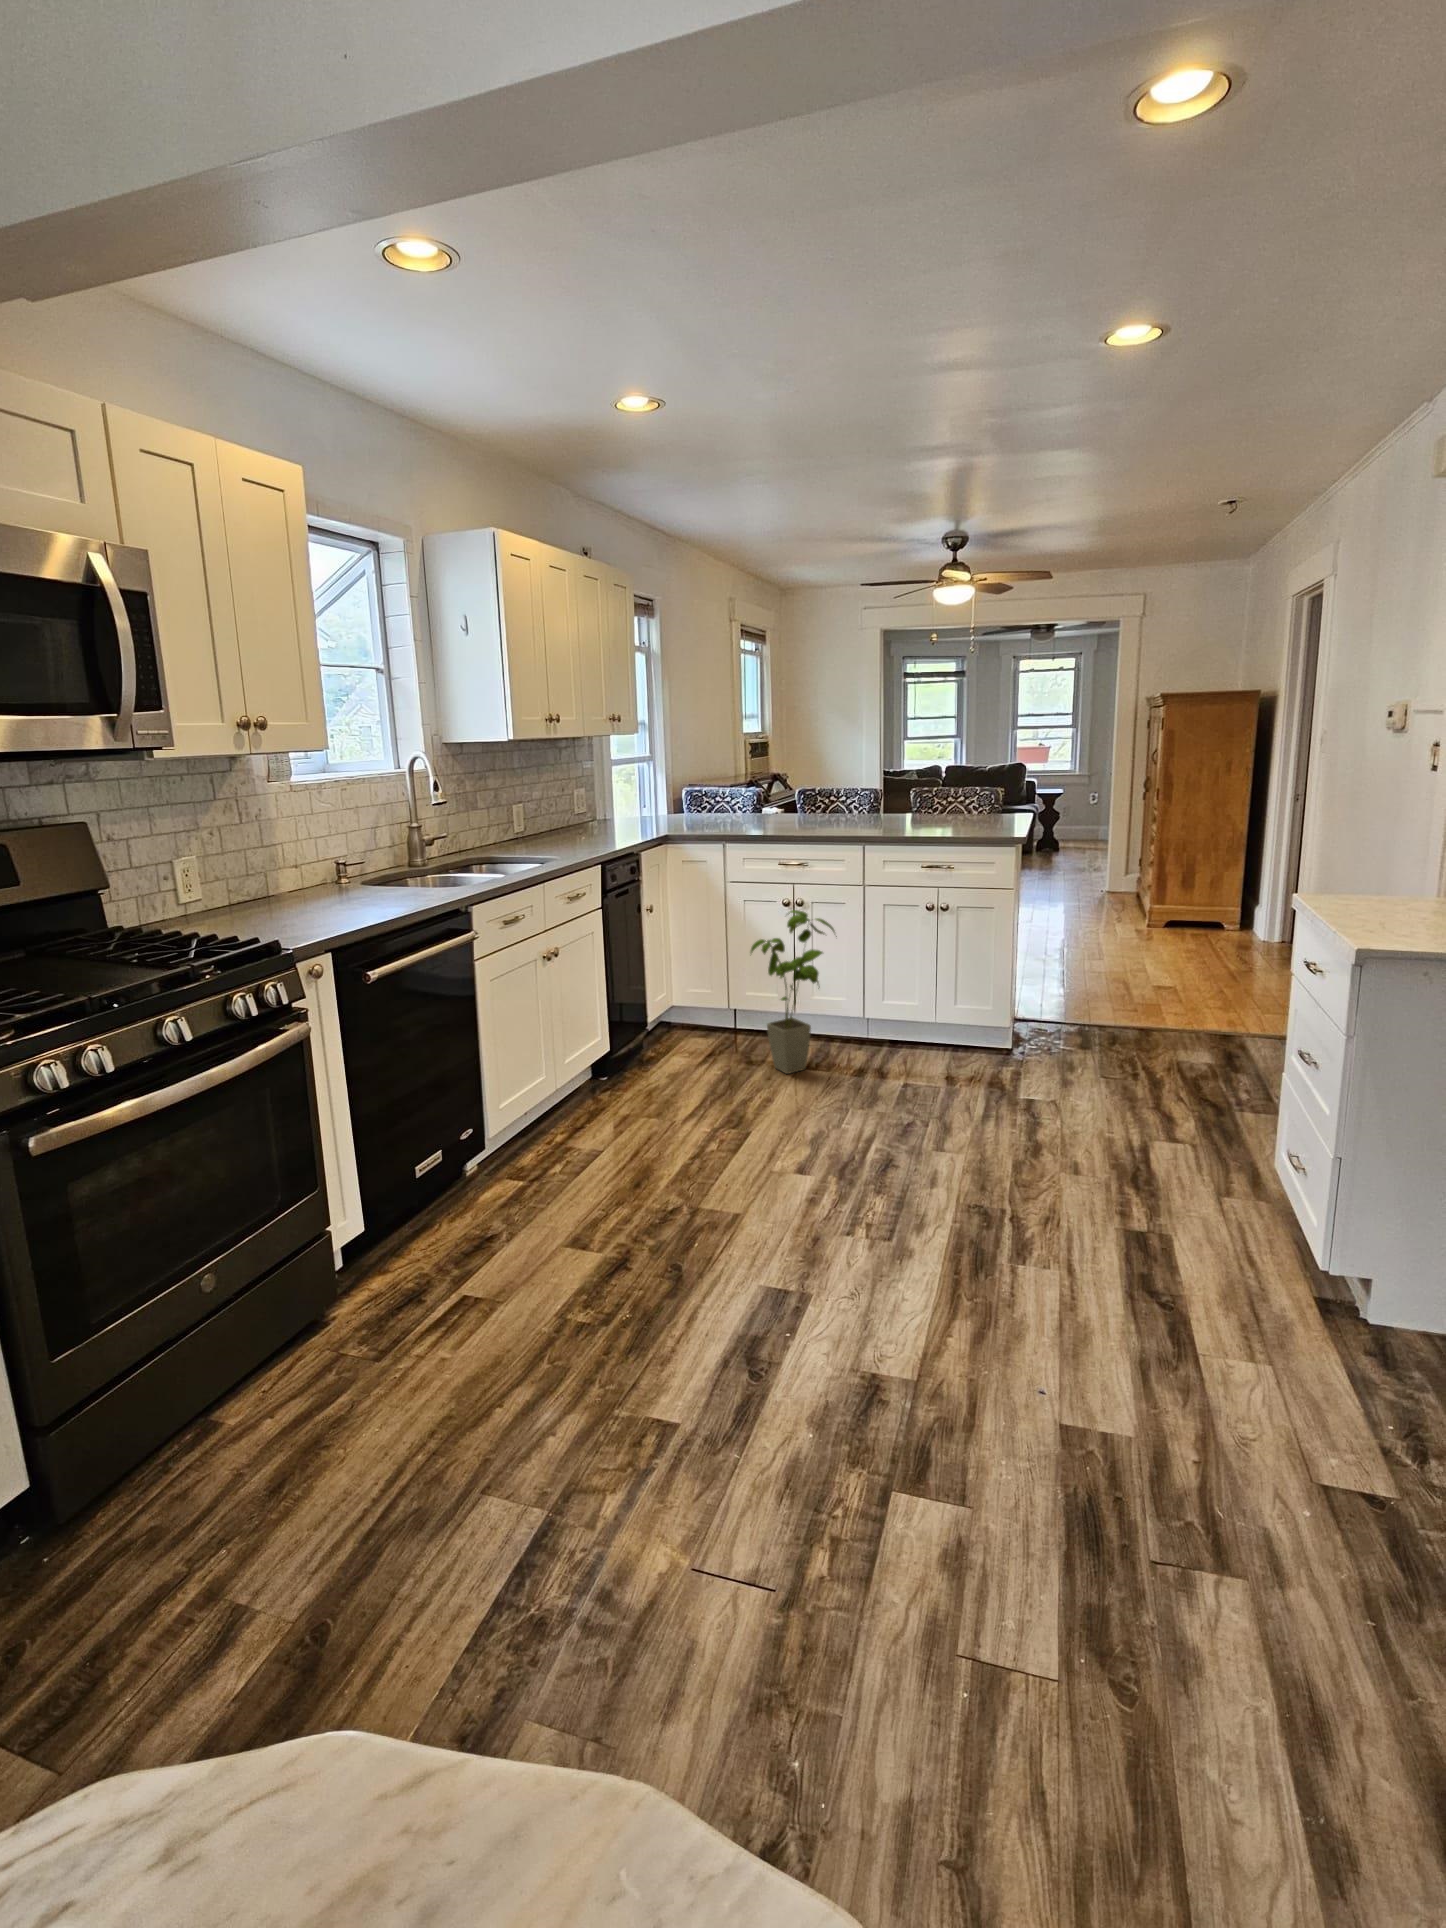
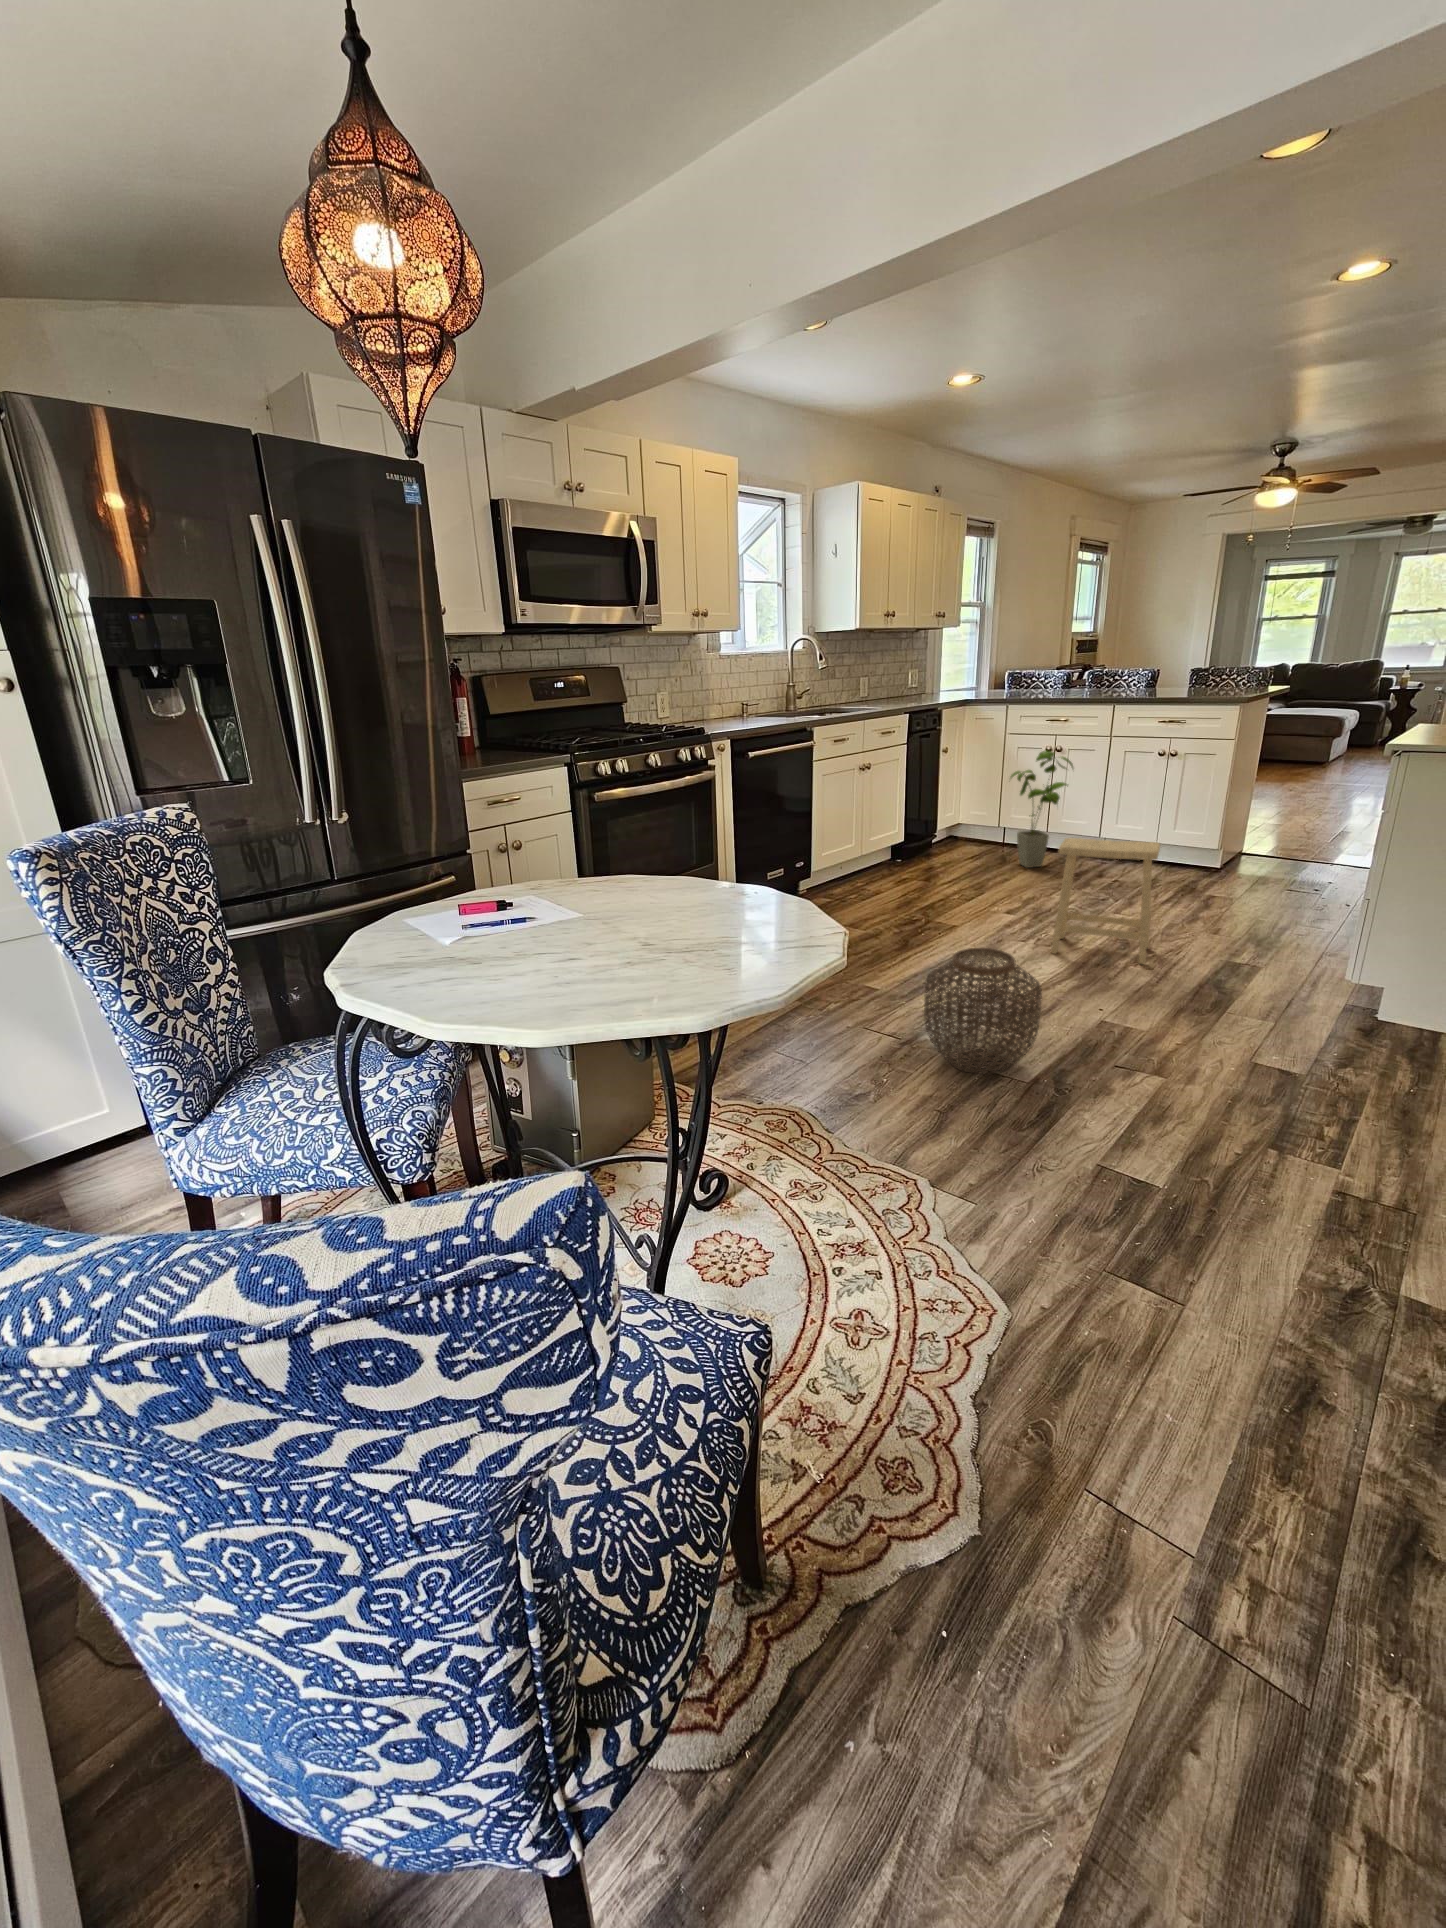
footstool: none [897,1068,1044,1260] -> present [1051,838,1160,964]
woven basket: none [833,1390,1060,1673] -> present [924,948,1042,1074]

